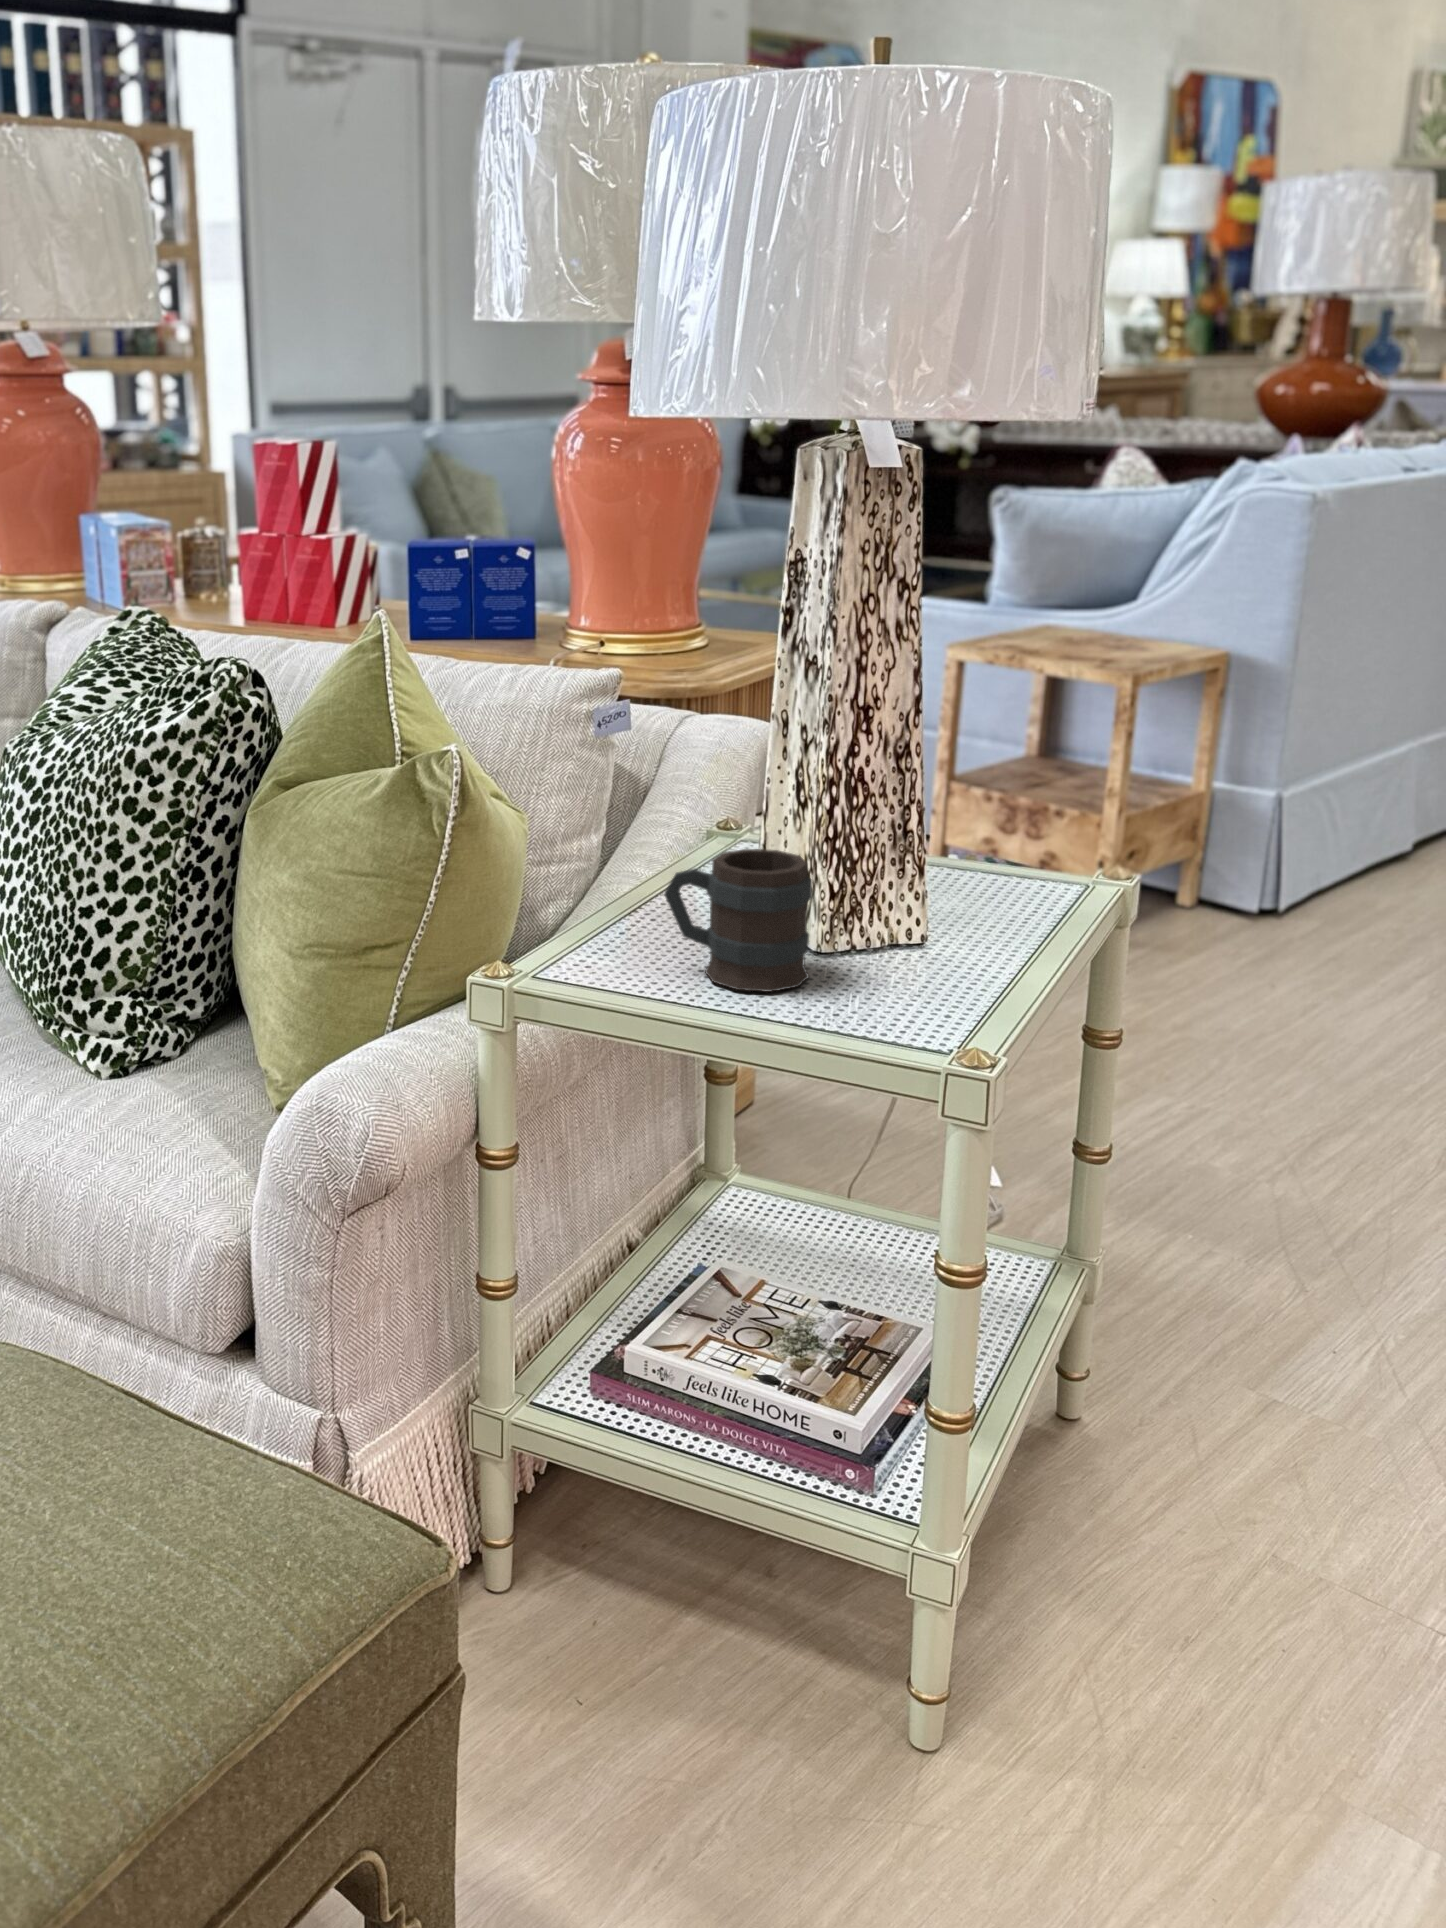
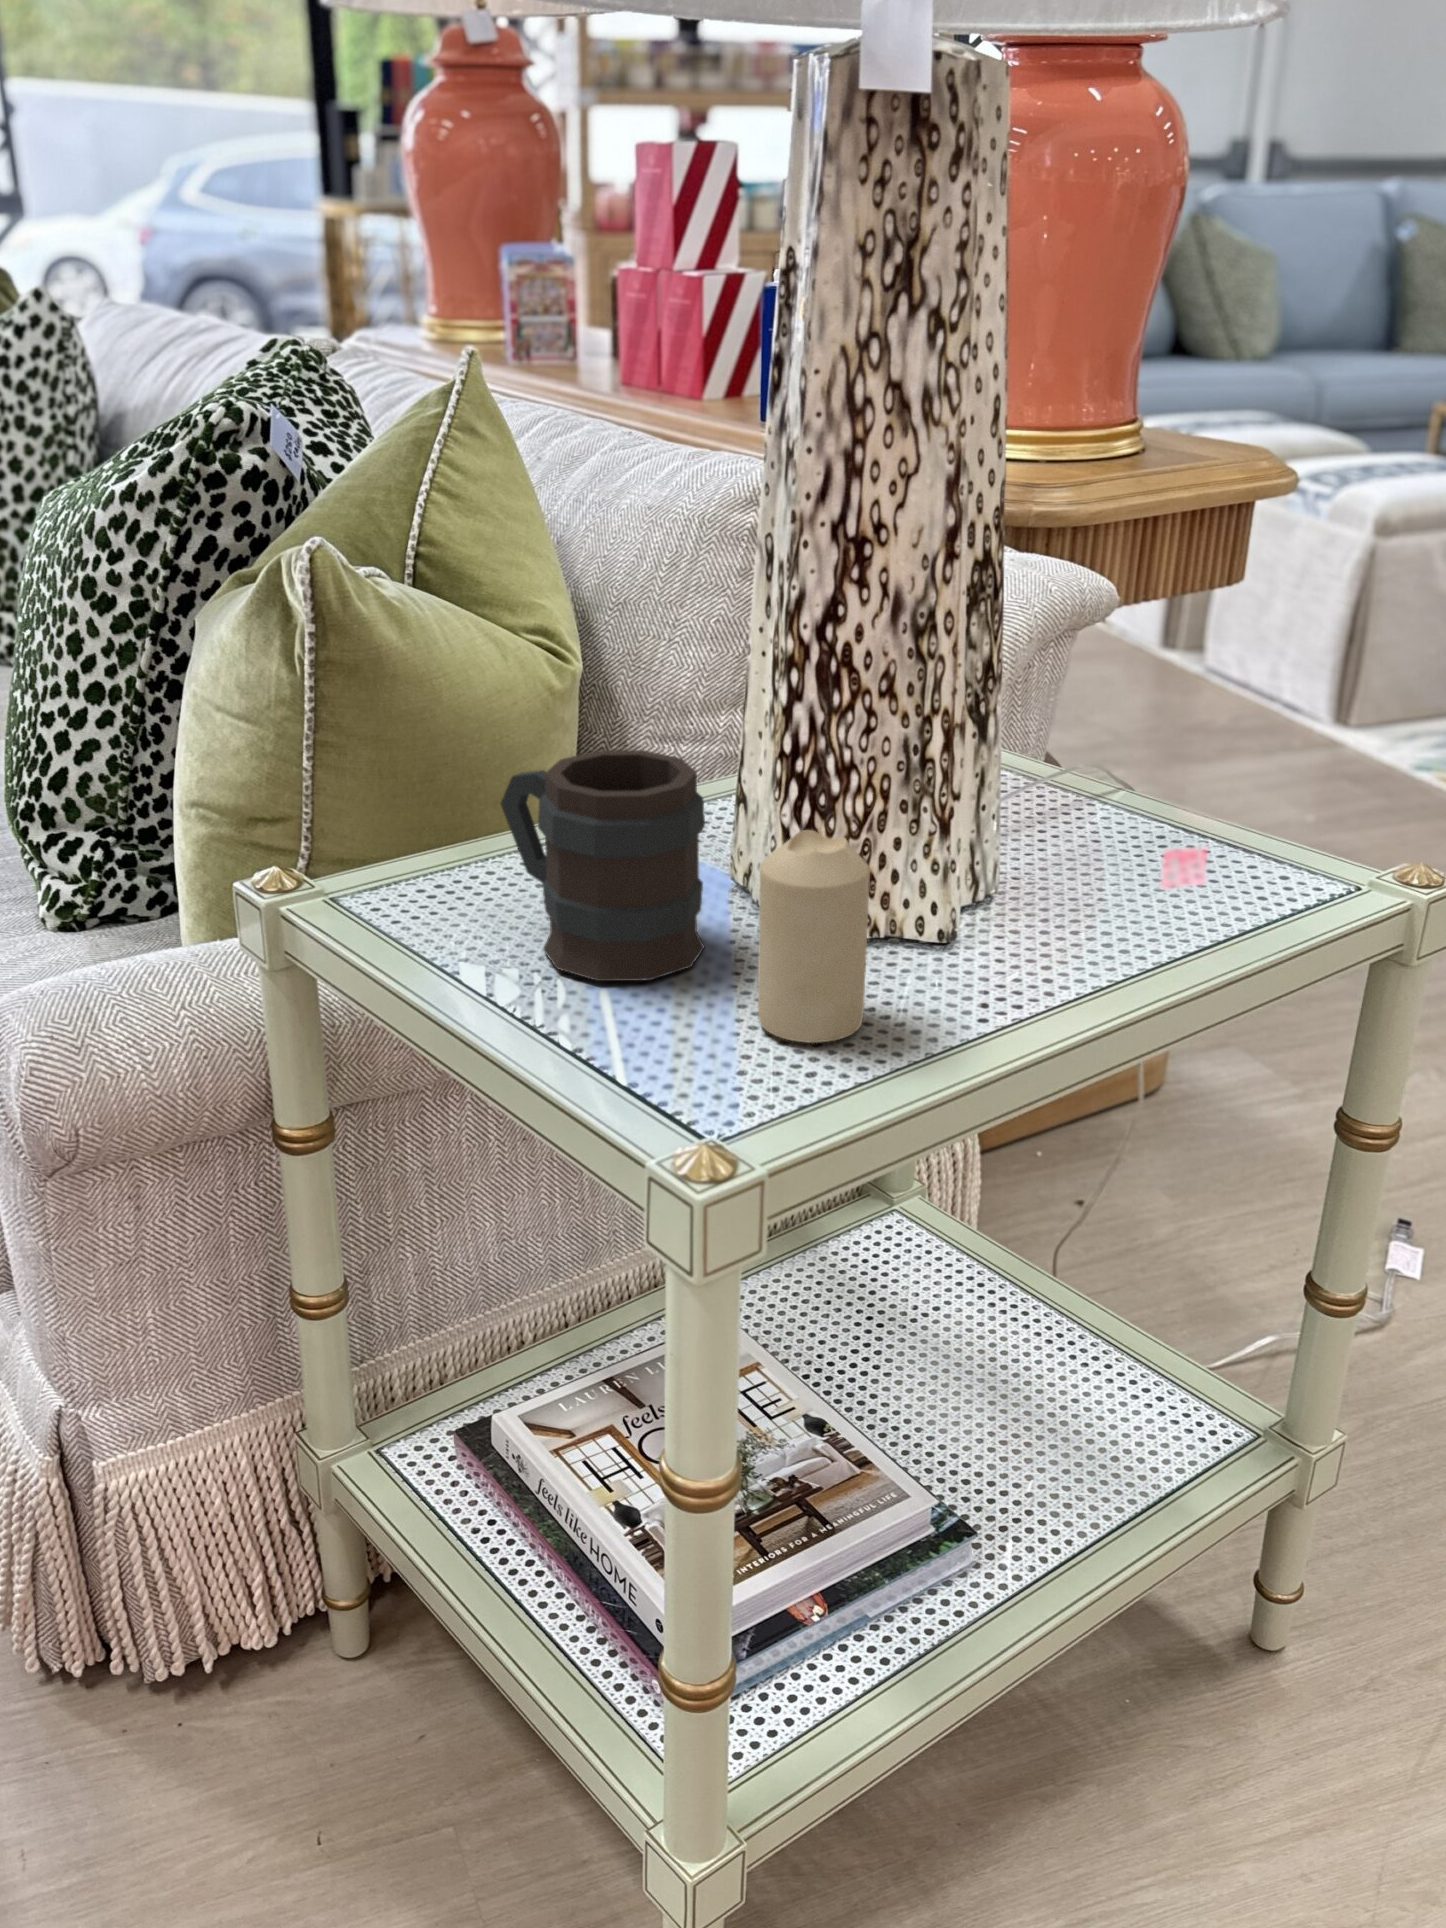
candle: none [880,875,951,1001] -> present [758,830,870,1043]

